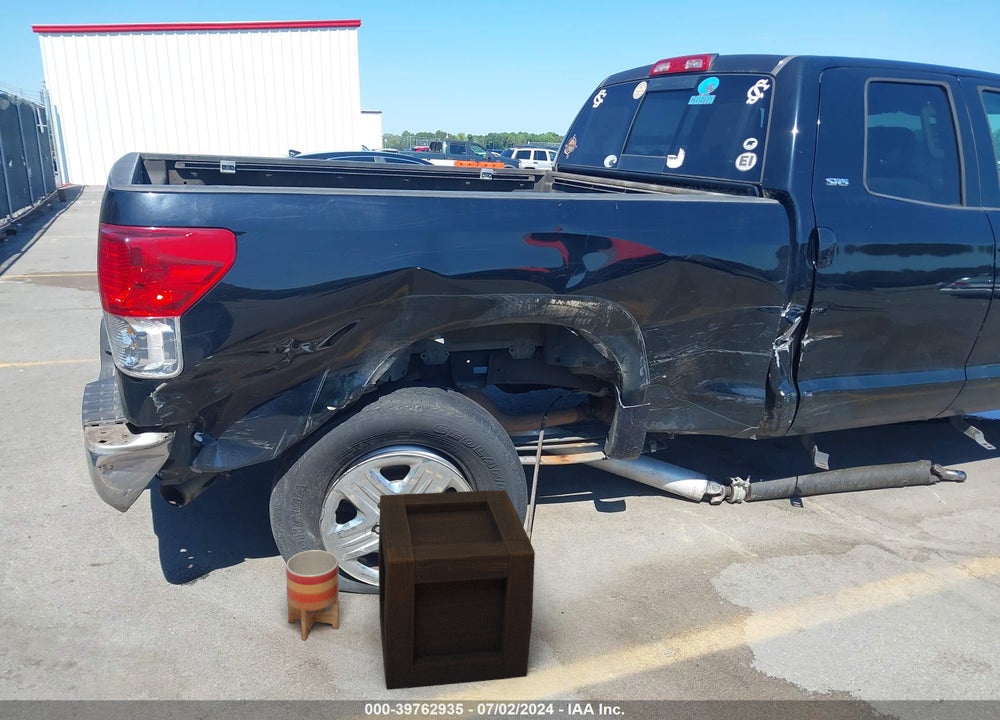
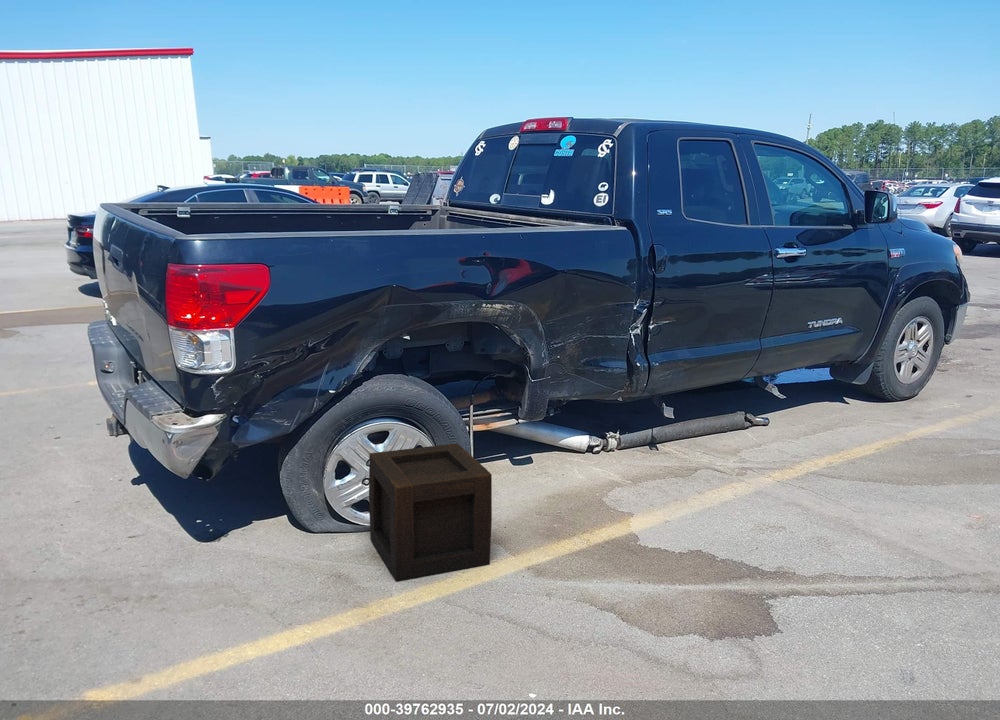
planter: present [286,550,339,640] -> none [306,499,346,563]

